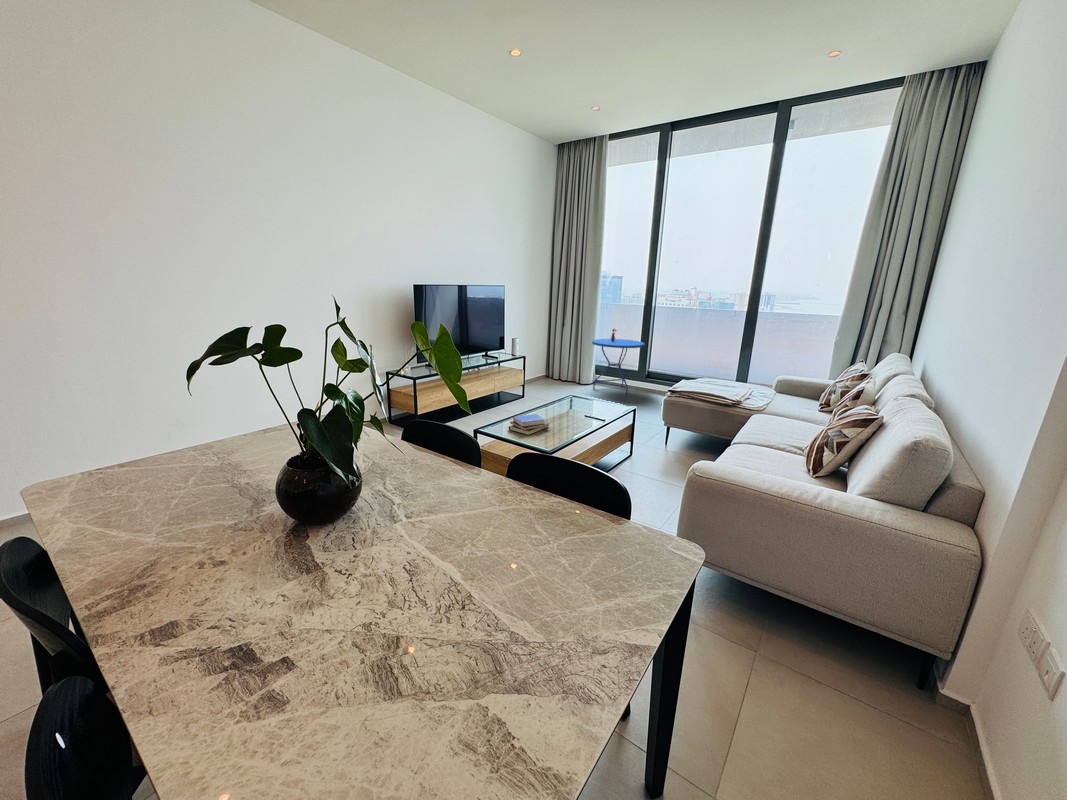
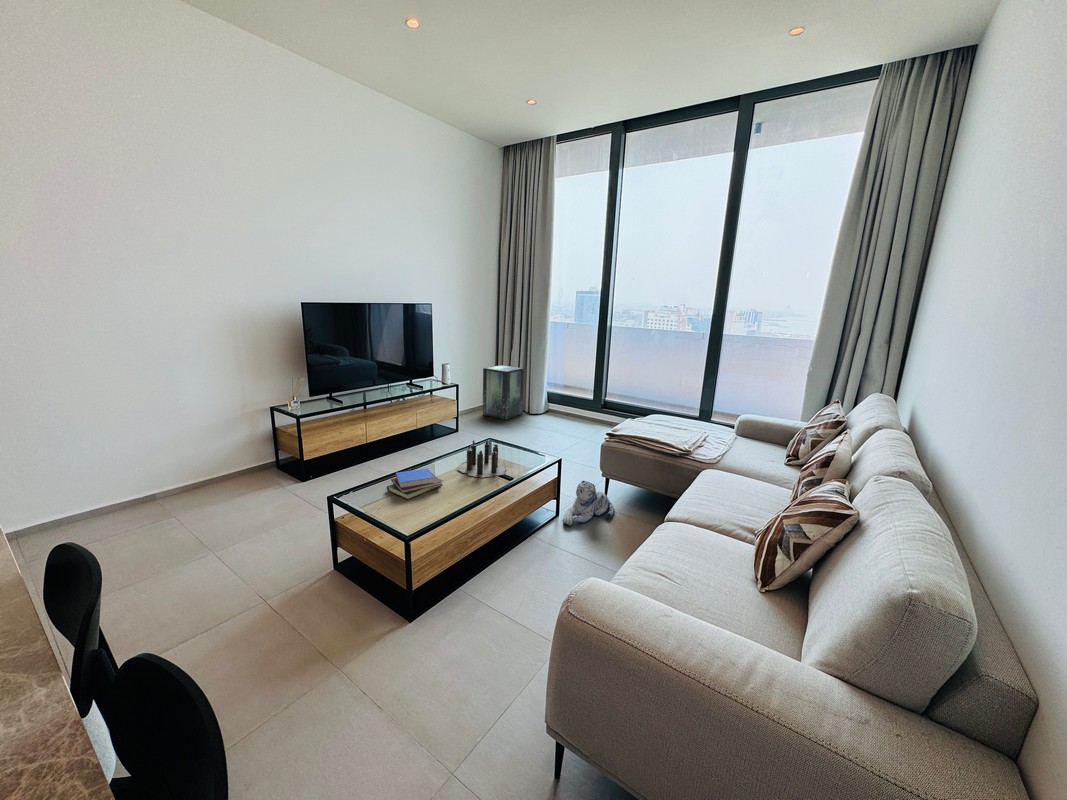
side table: present [592,329,645,395] -> none [539,354,597,429]
storage box: none [540,340,577,388] -> present [483,365,524,420]
candle: none [554,394,602,422] -> present [457,440,506,478]
plush toy: none [639,426,678,461] -> present [562,480,614,525]

